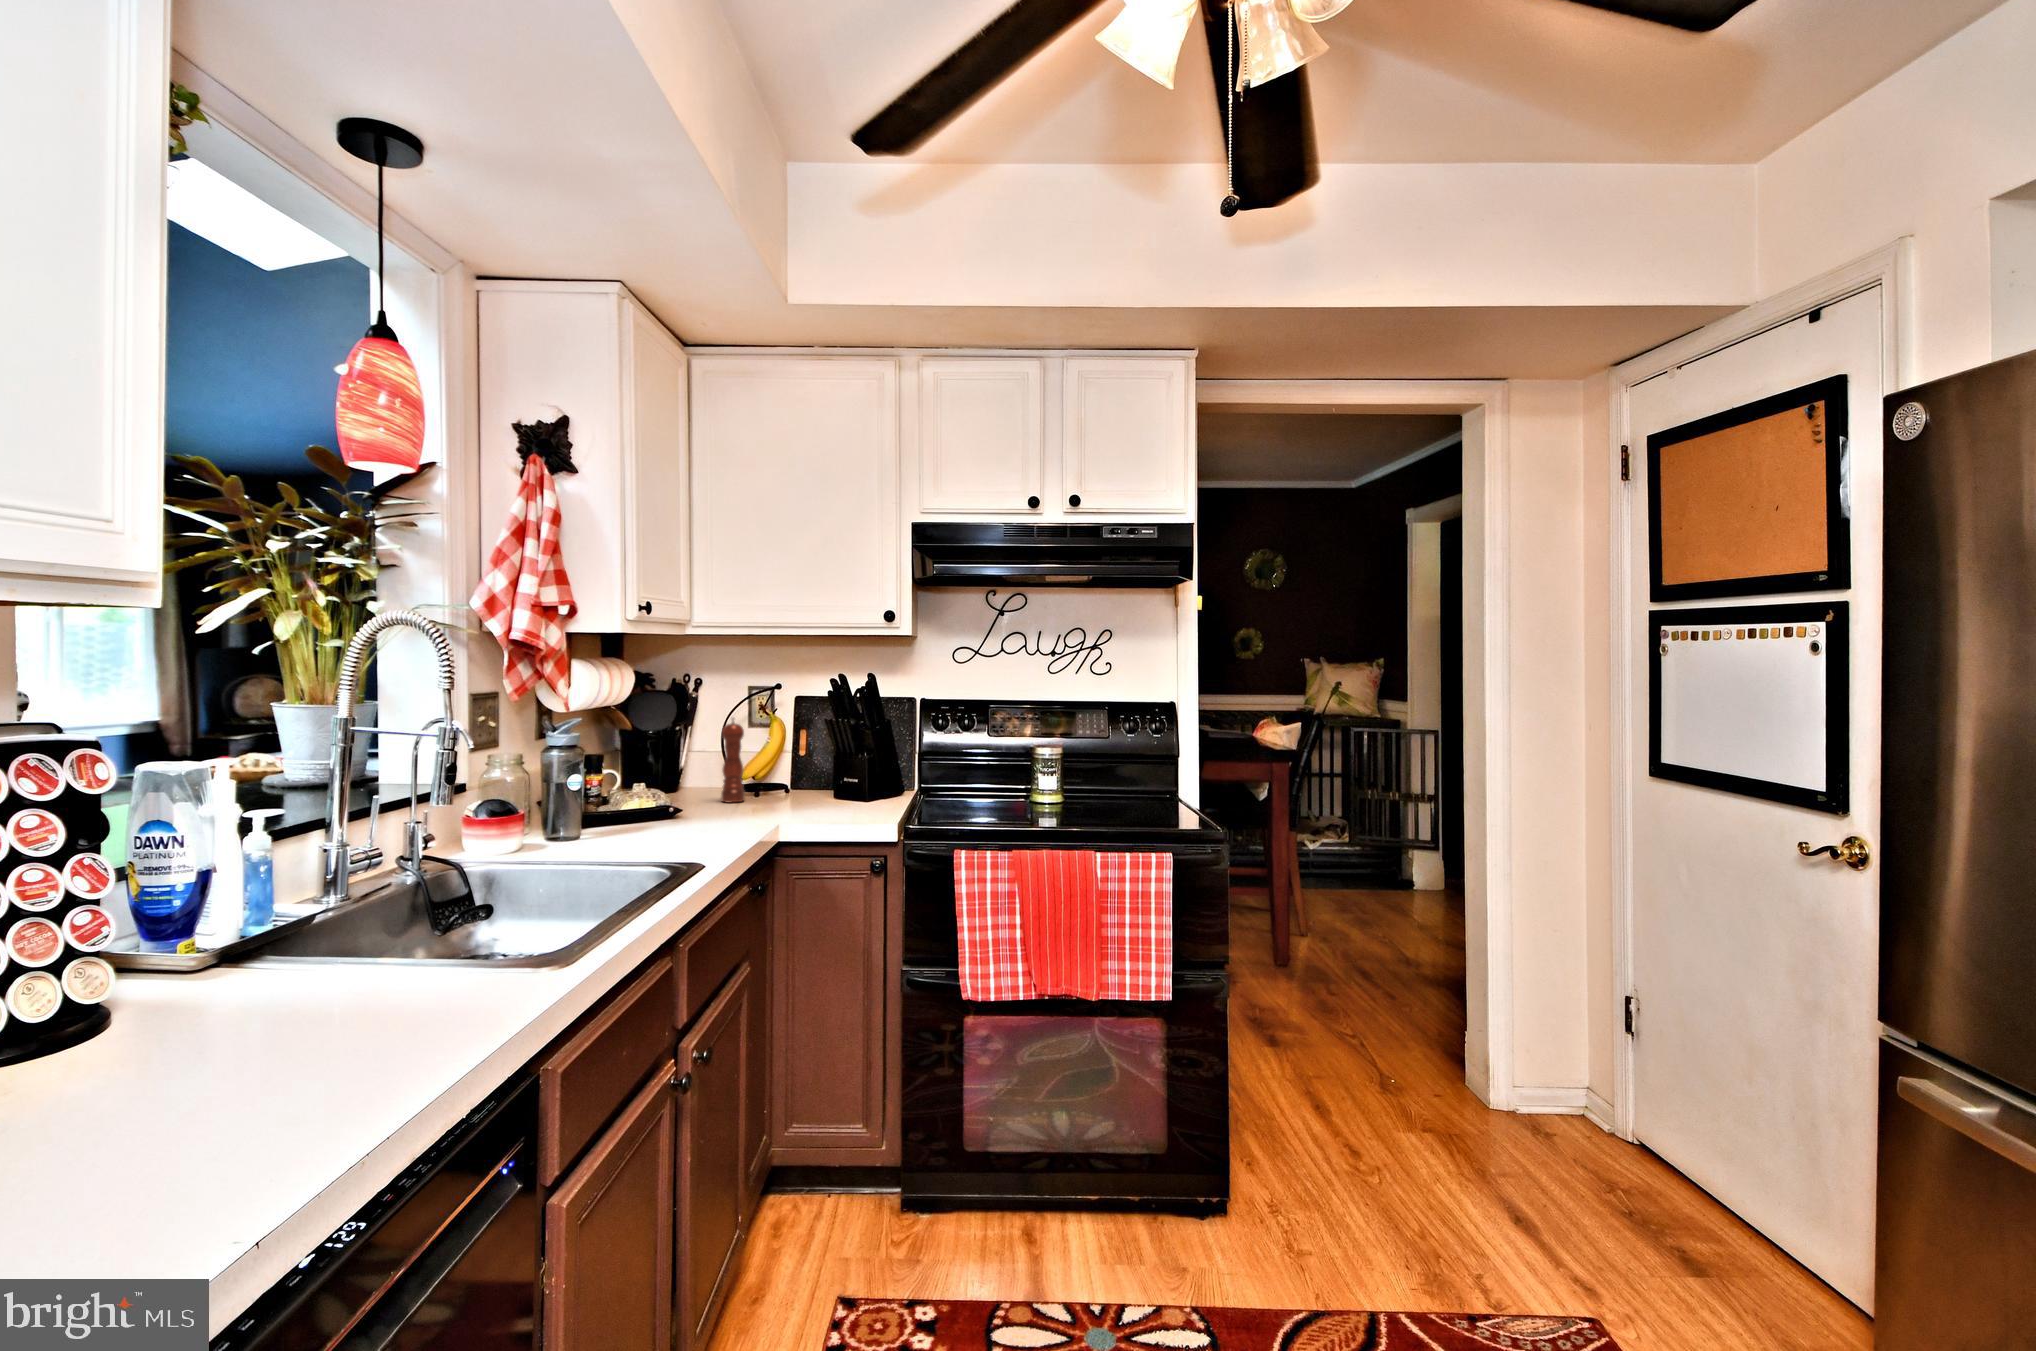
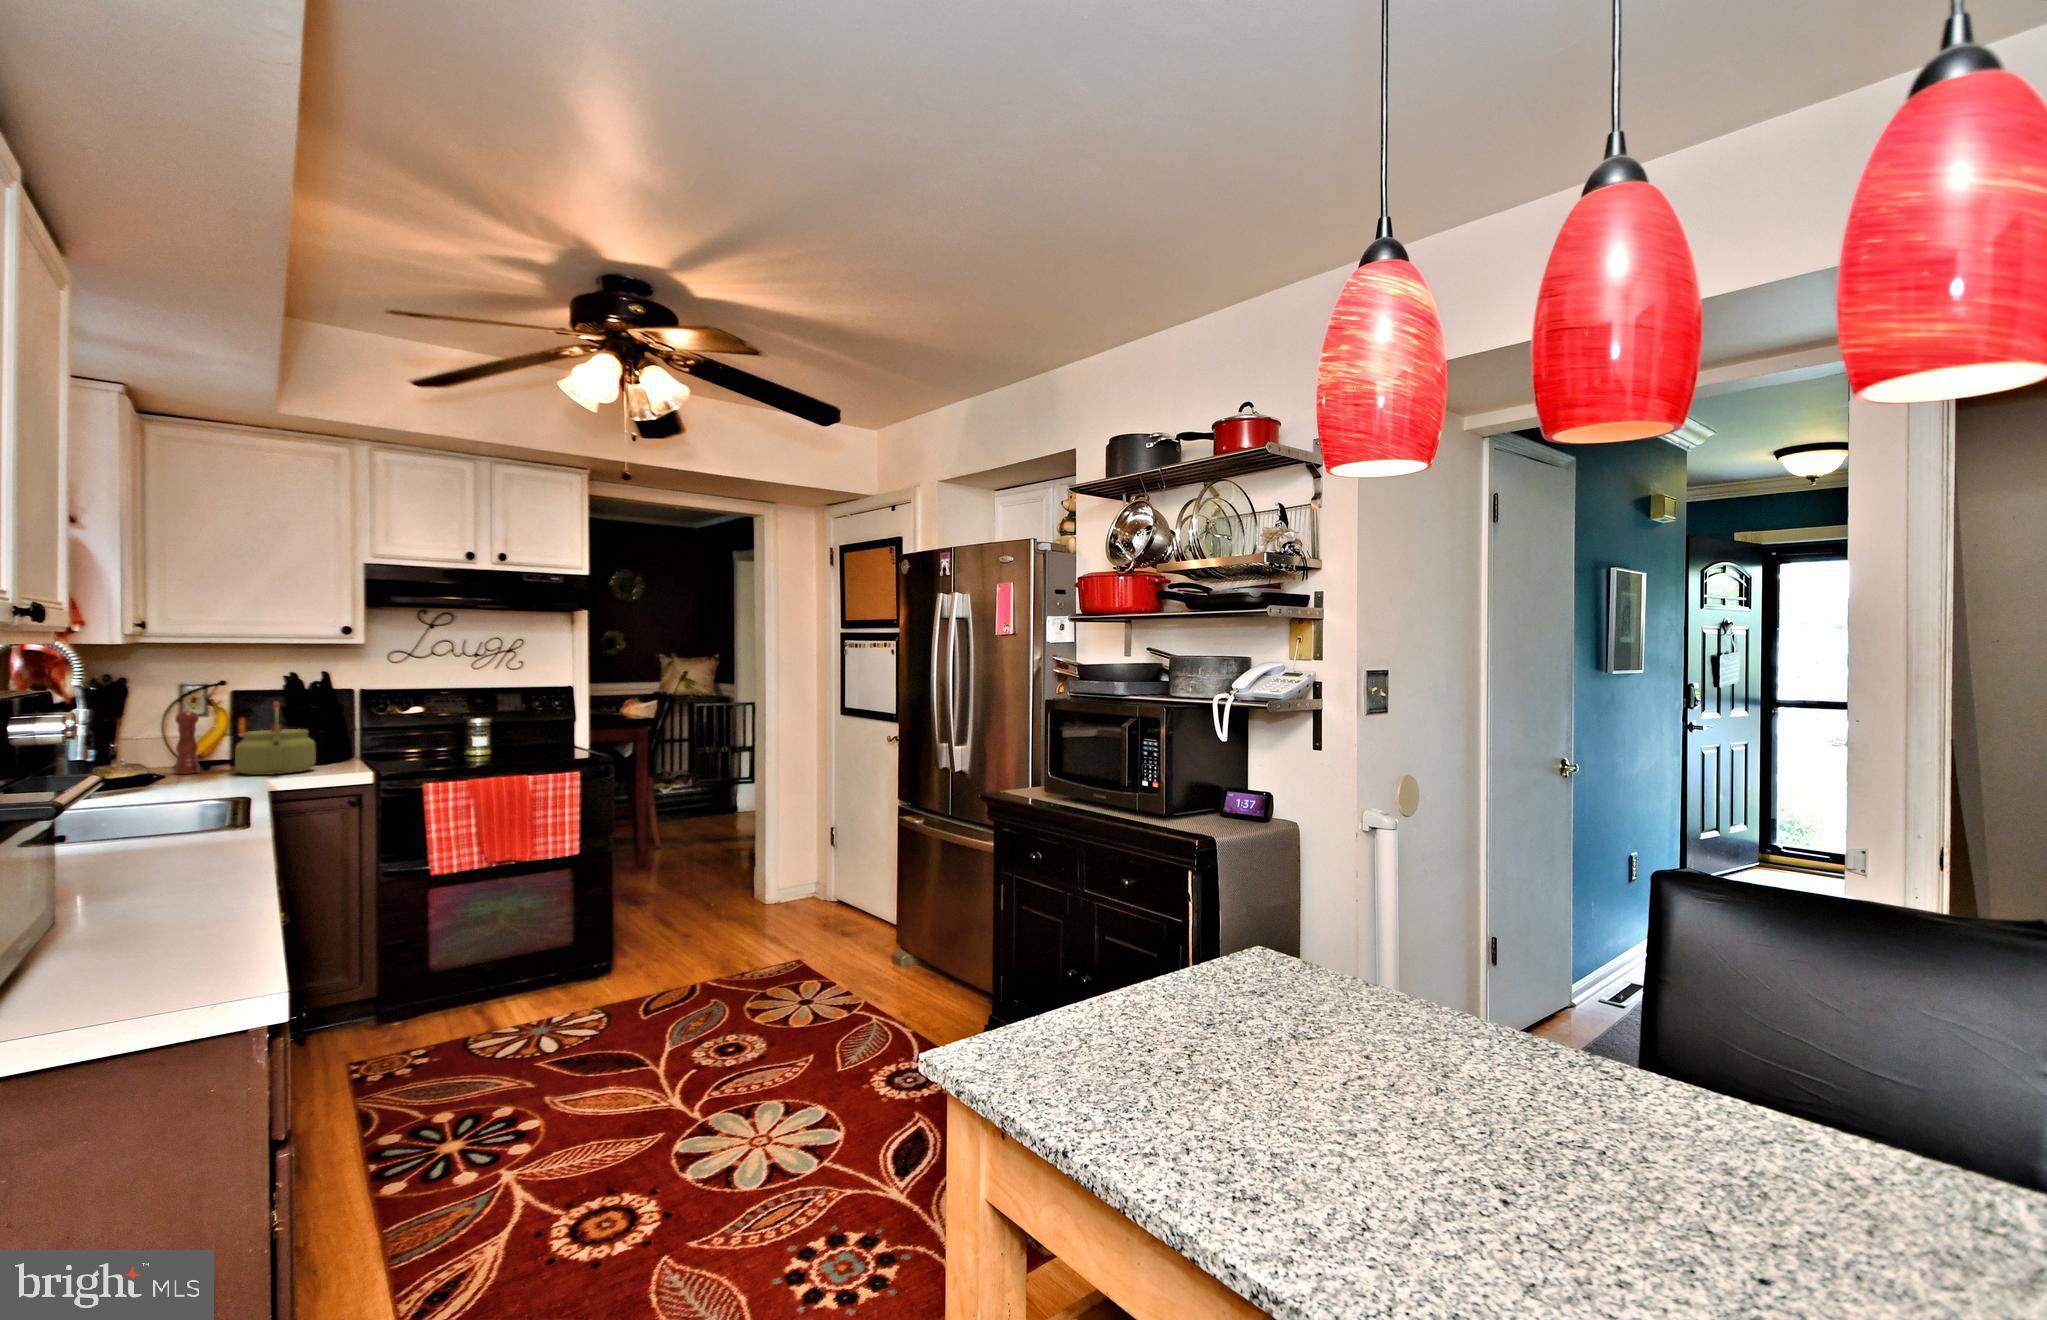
kettle: none [766,715,849,814] -> present [235,701,316,775]

